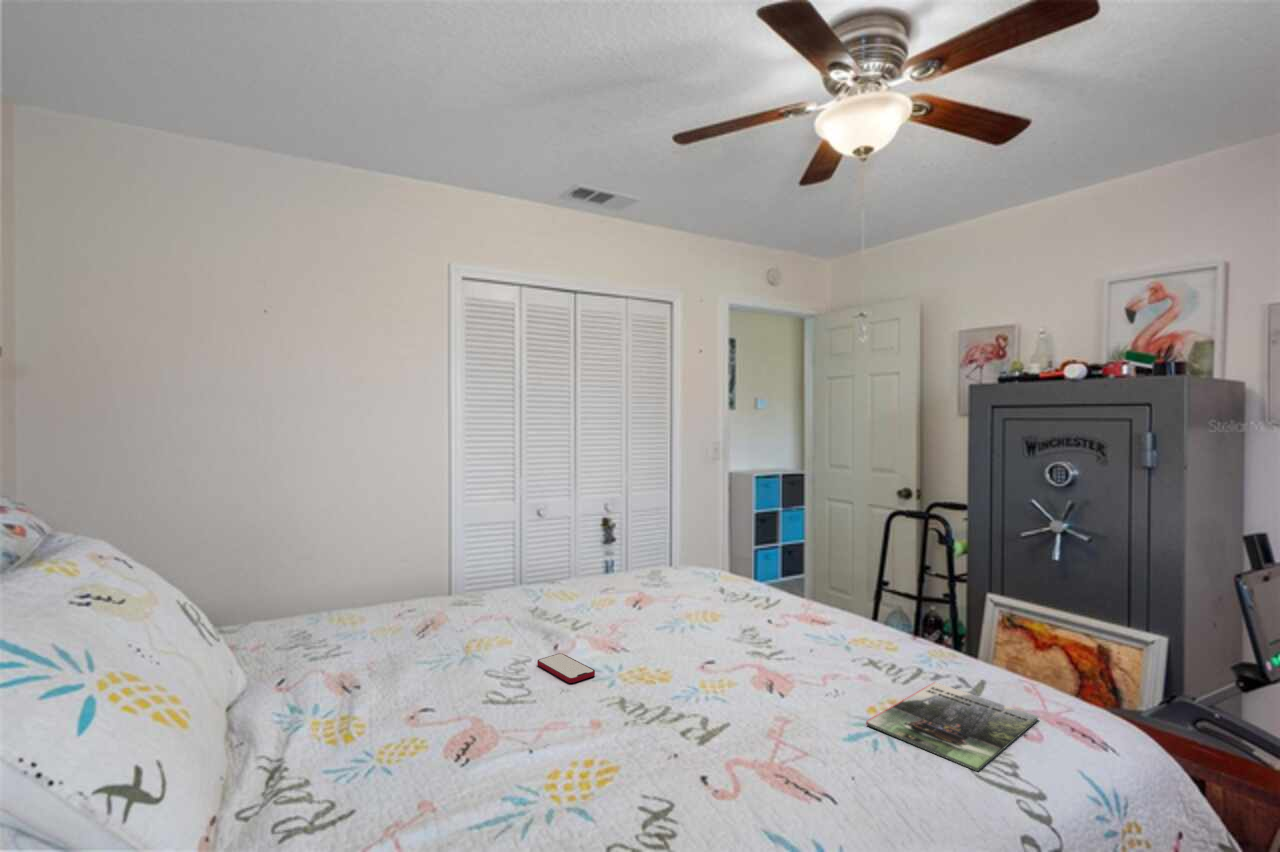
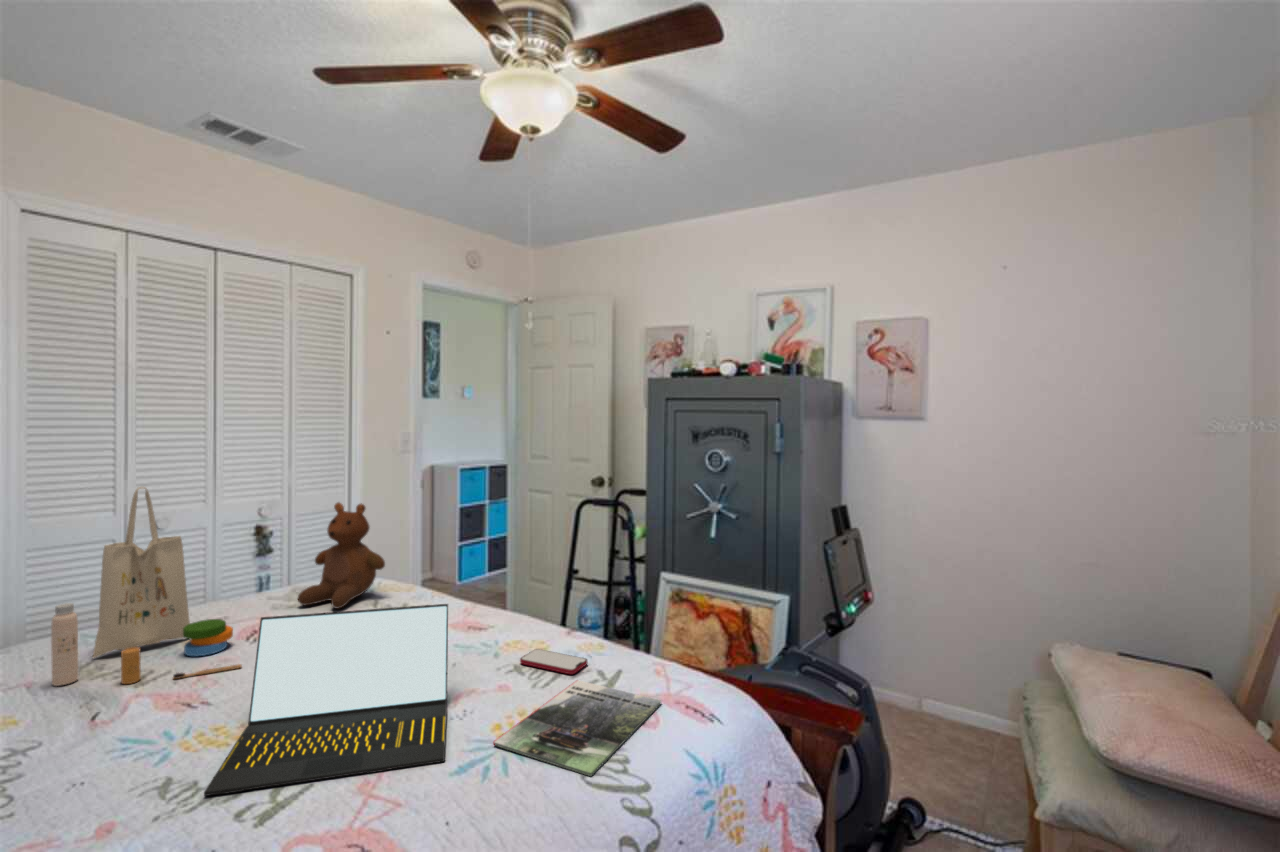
tote bag: none [510,480,630,630] -> present [51,487,241,686]
teddy bear: none [653,500,721,591] -> present [298,502,385,609]
laptop: none [641,586,825,730] -> present [204,604,448,796]
smartphone: present [537,653,595,683] -> present [520,649,587,674]

